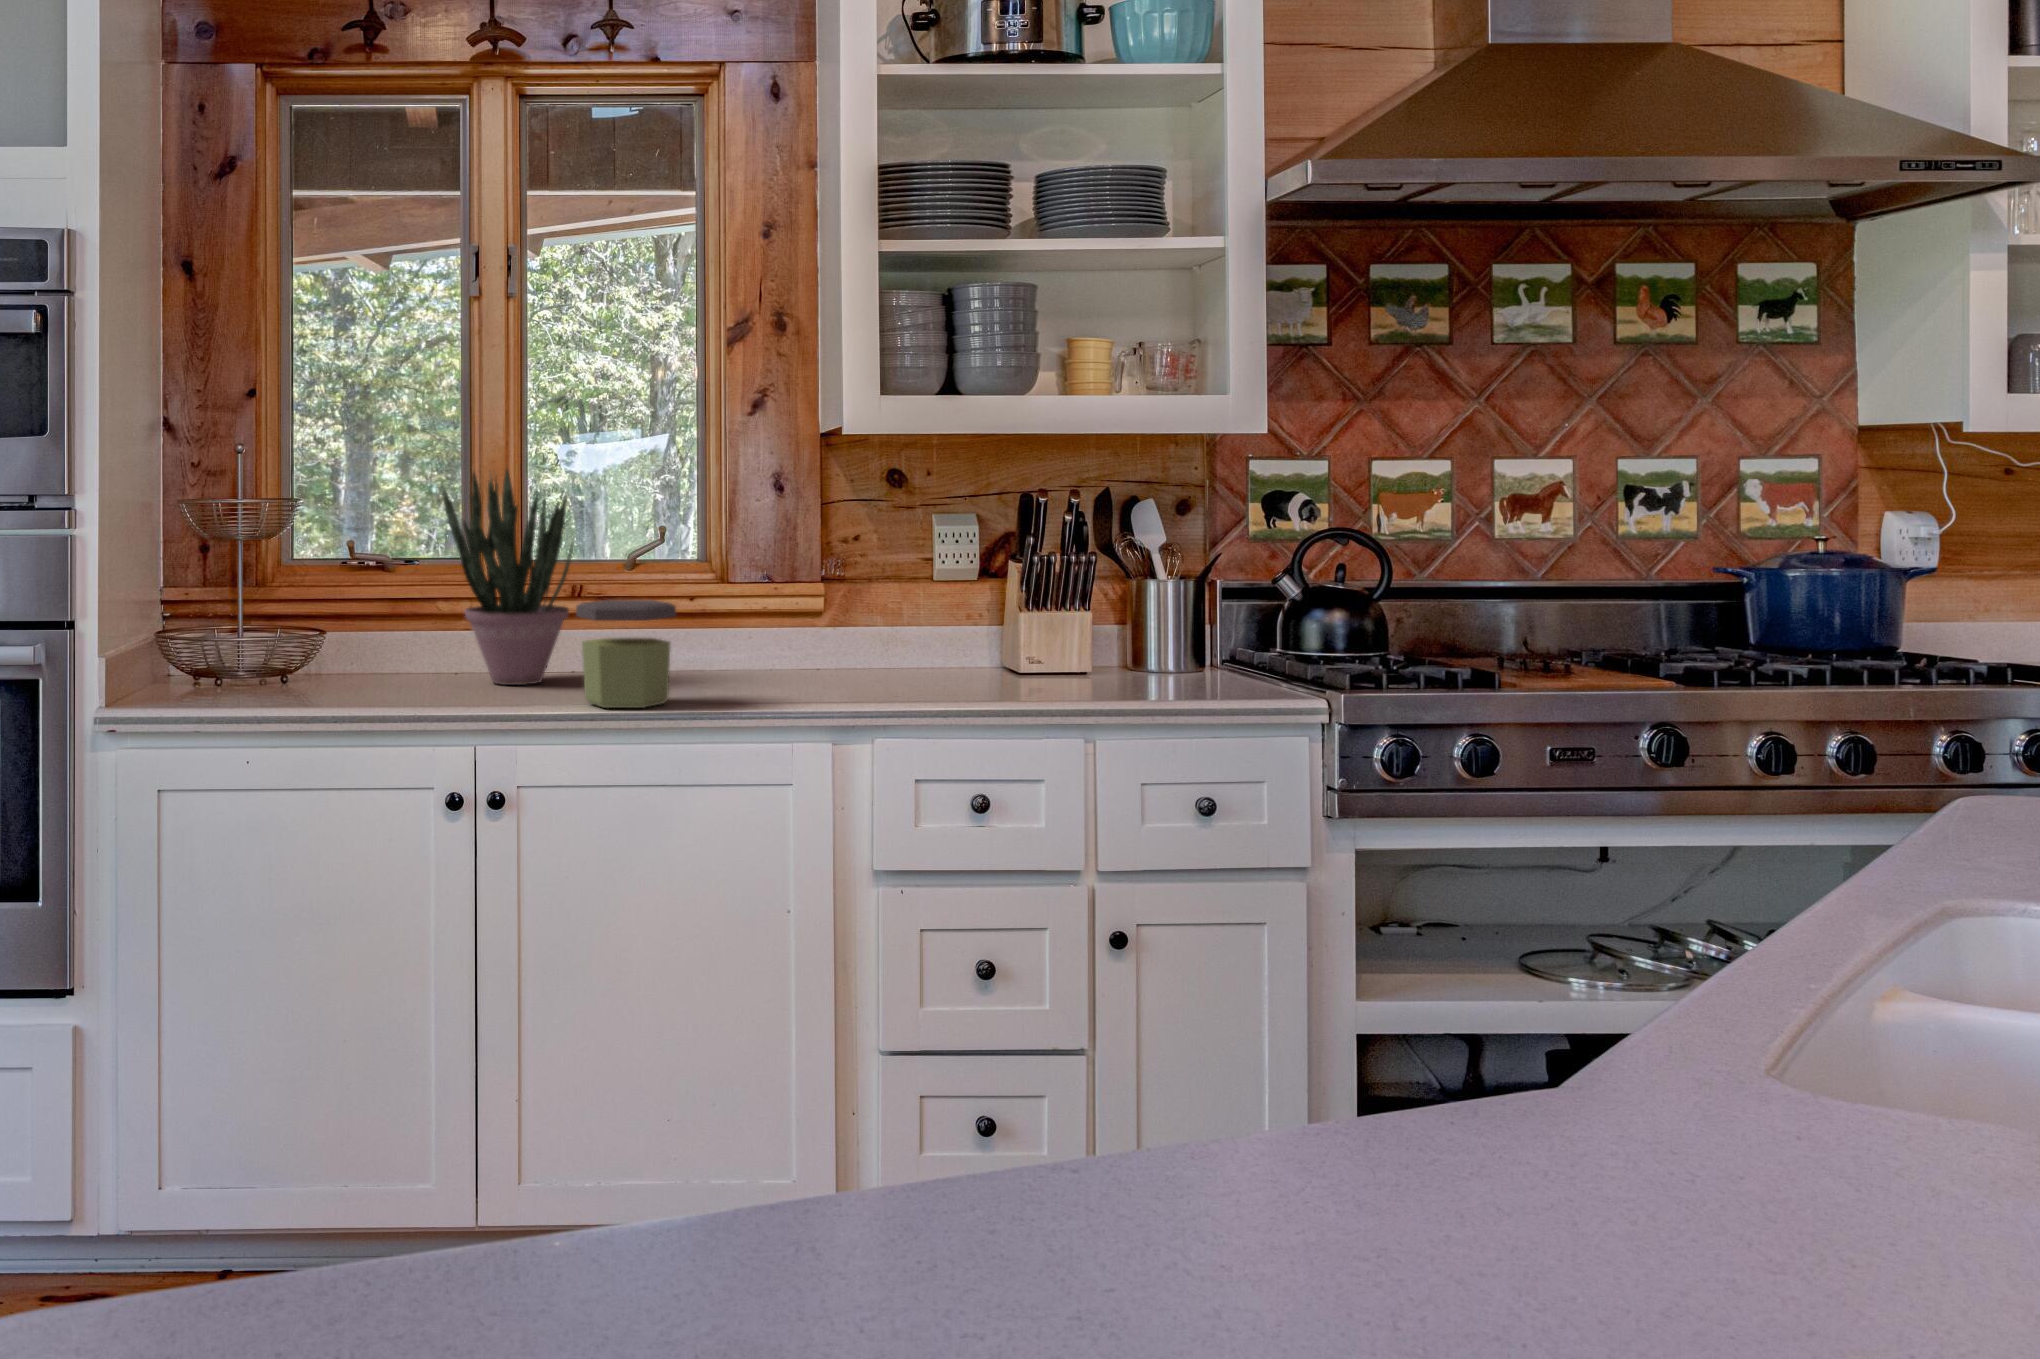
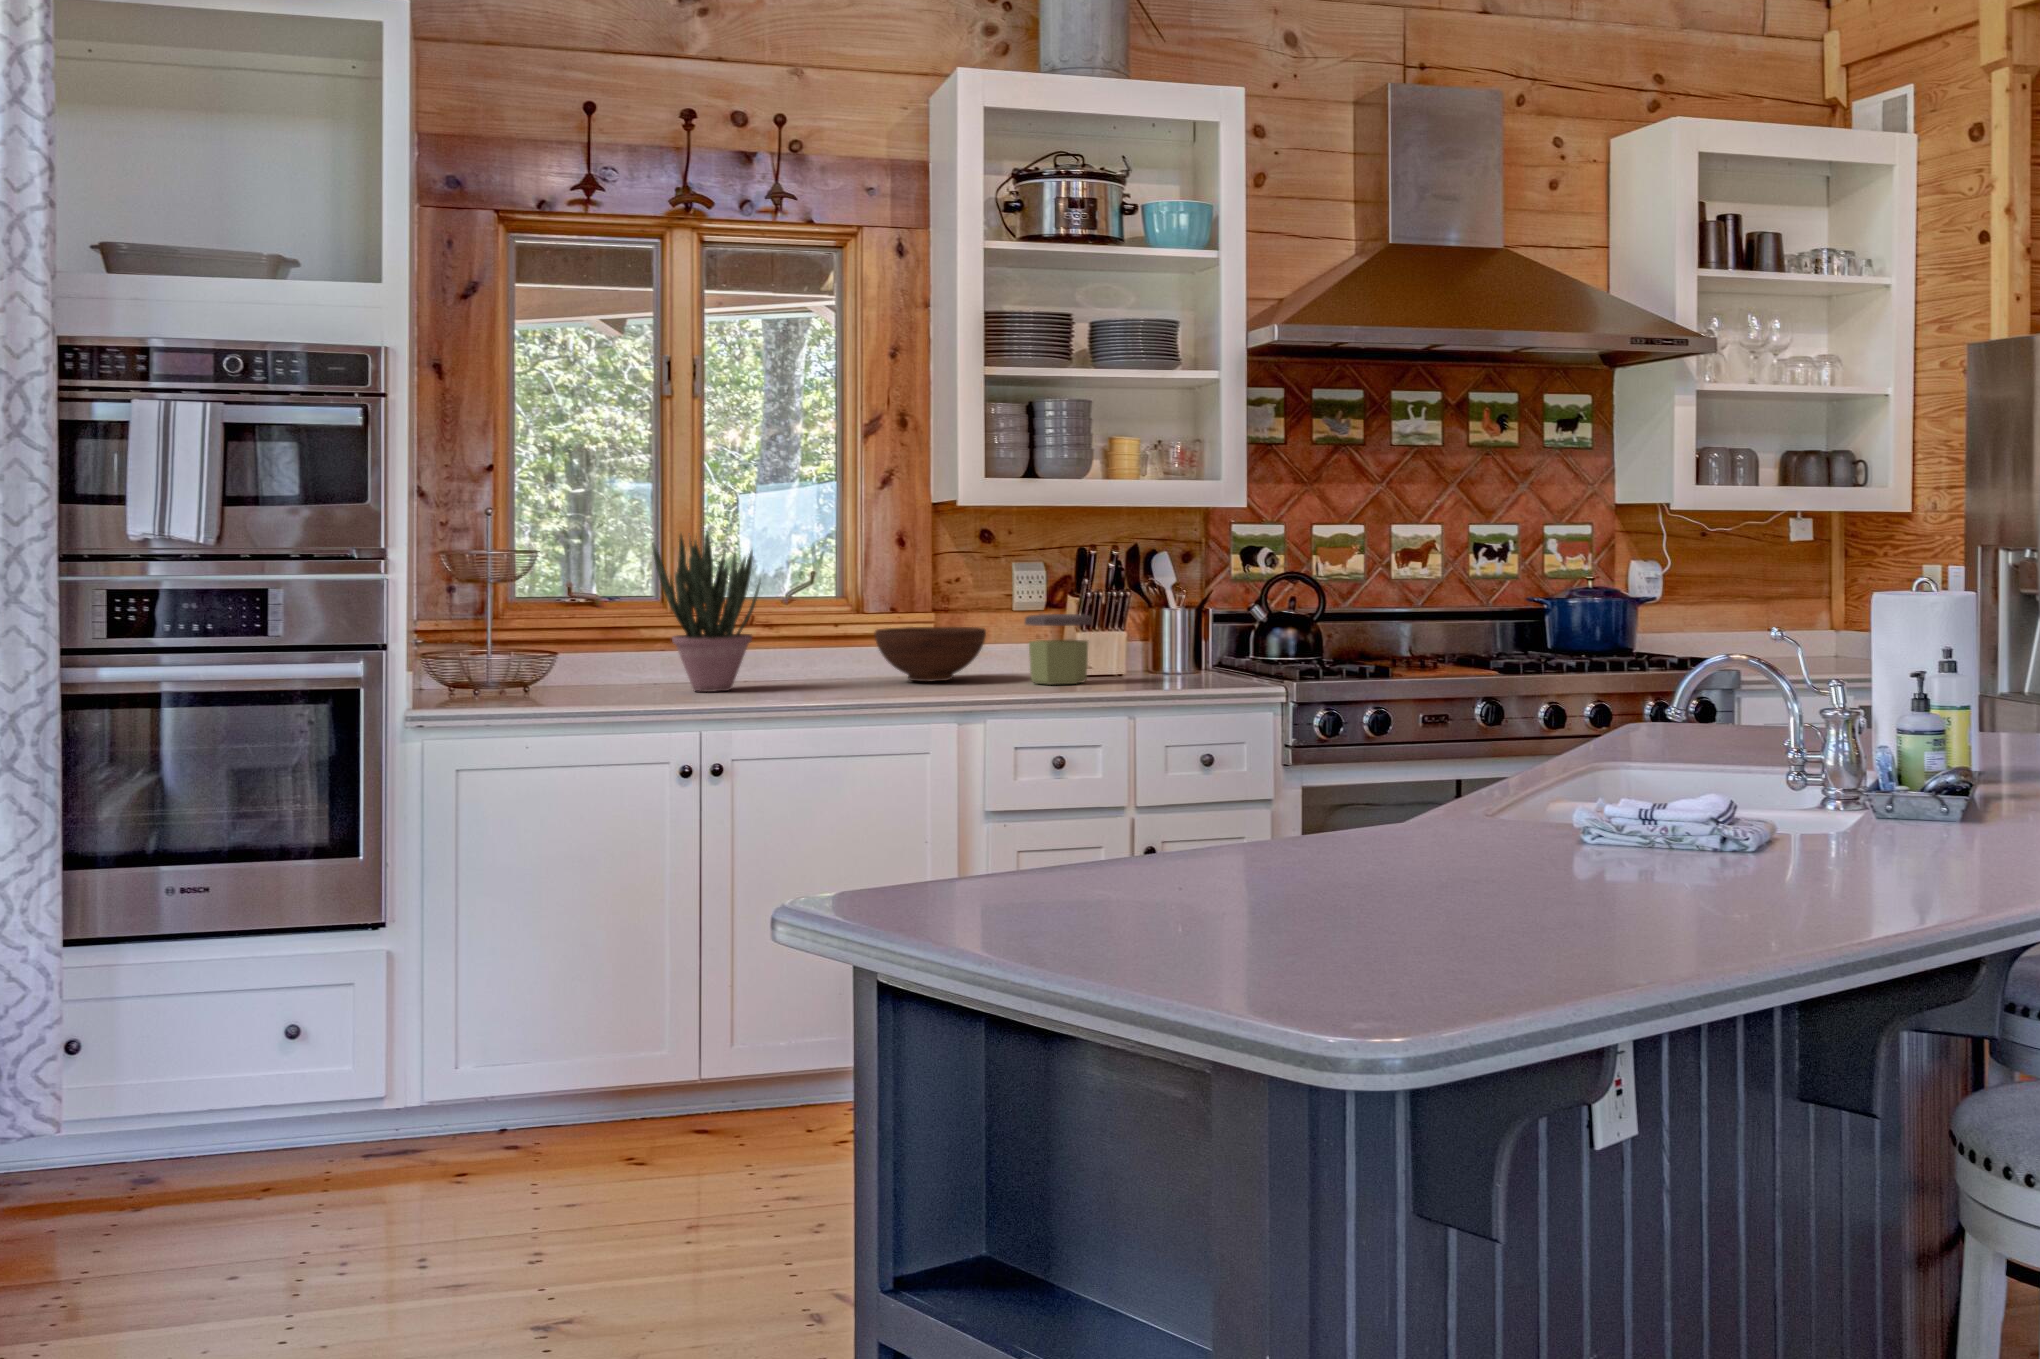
bowl: none [734,598,887,677] -> present [874,627,986,682]
jar: present [576,600,676,708] -> present [1025,614,1092,684]

